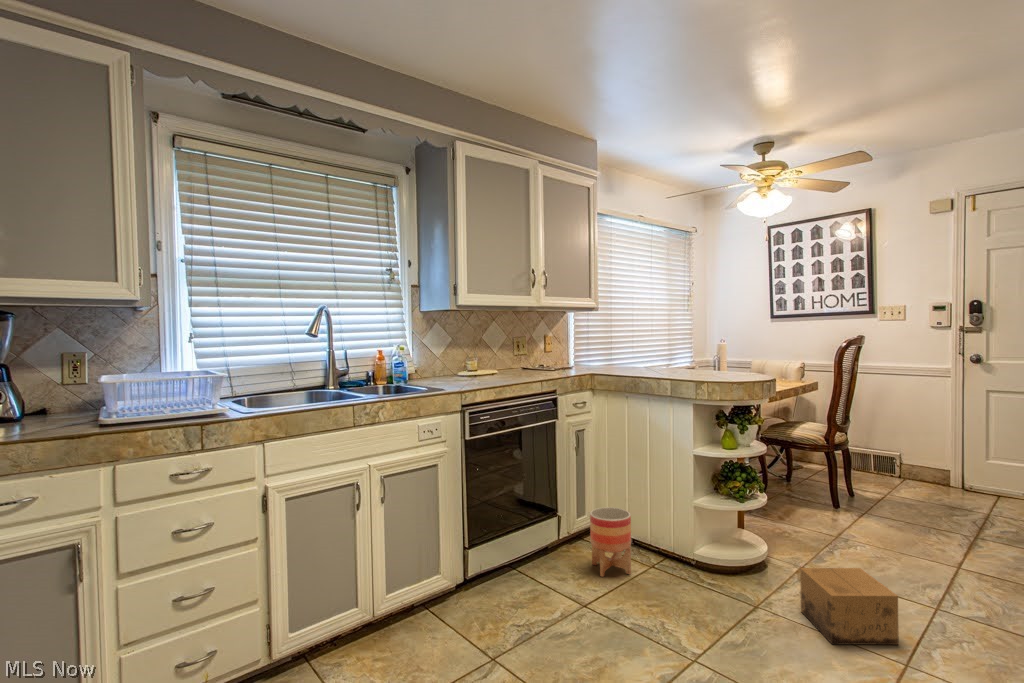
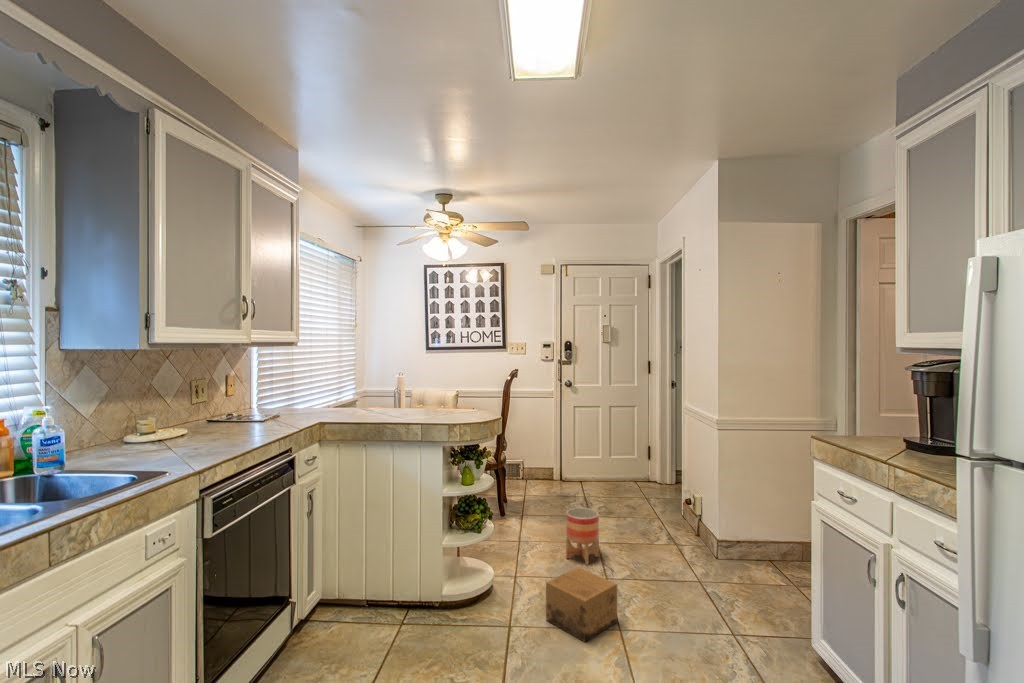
planter: present [590,507,631,577] -> present [566,508,599,565]

